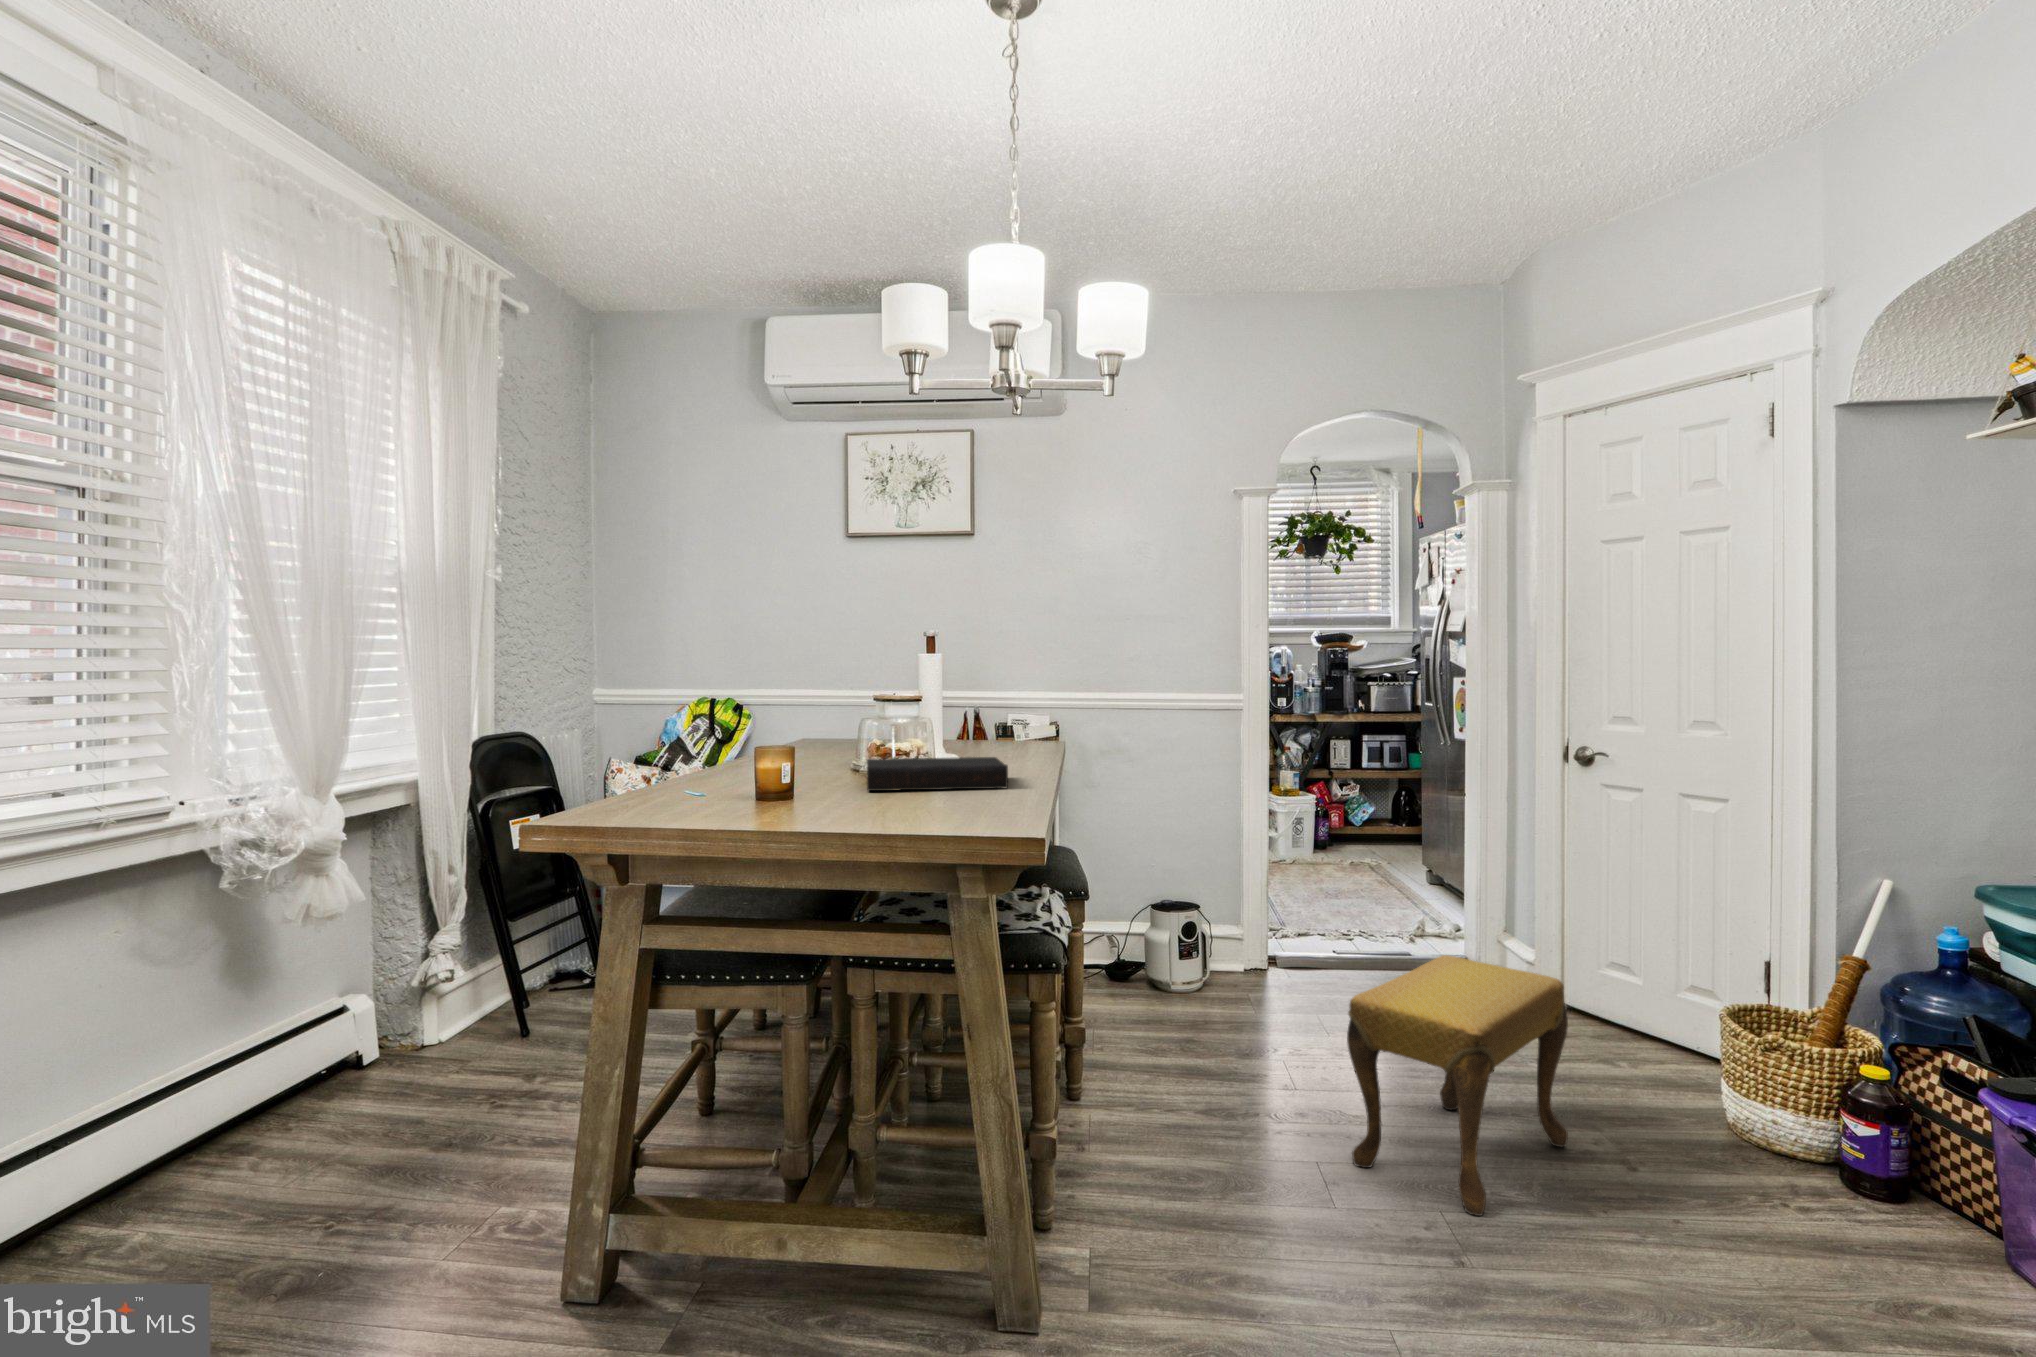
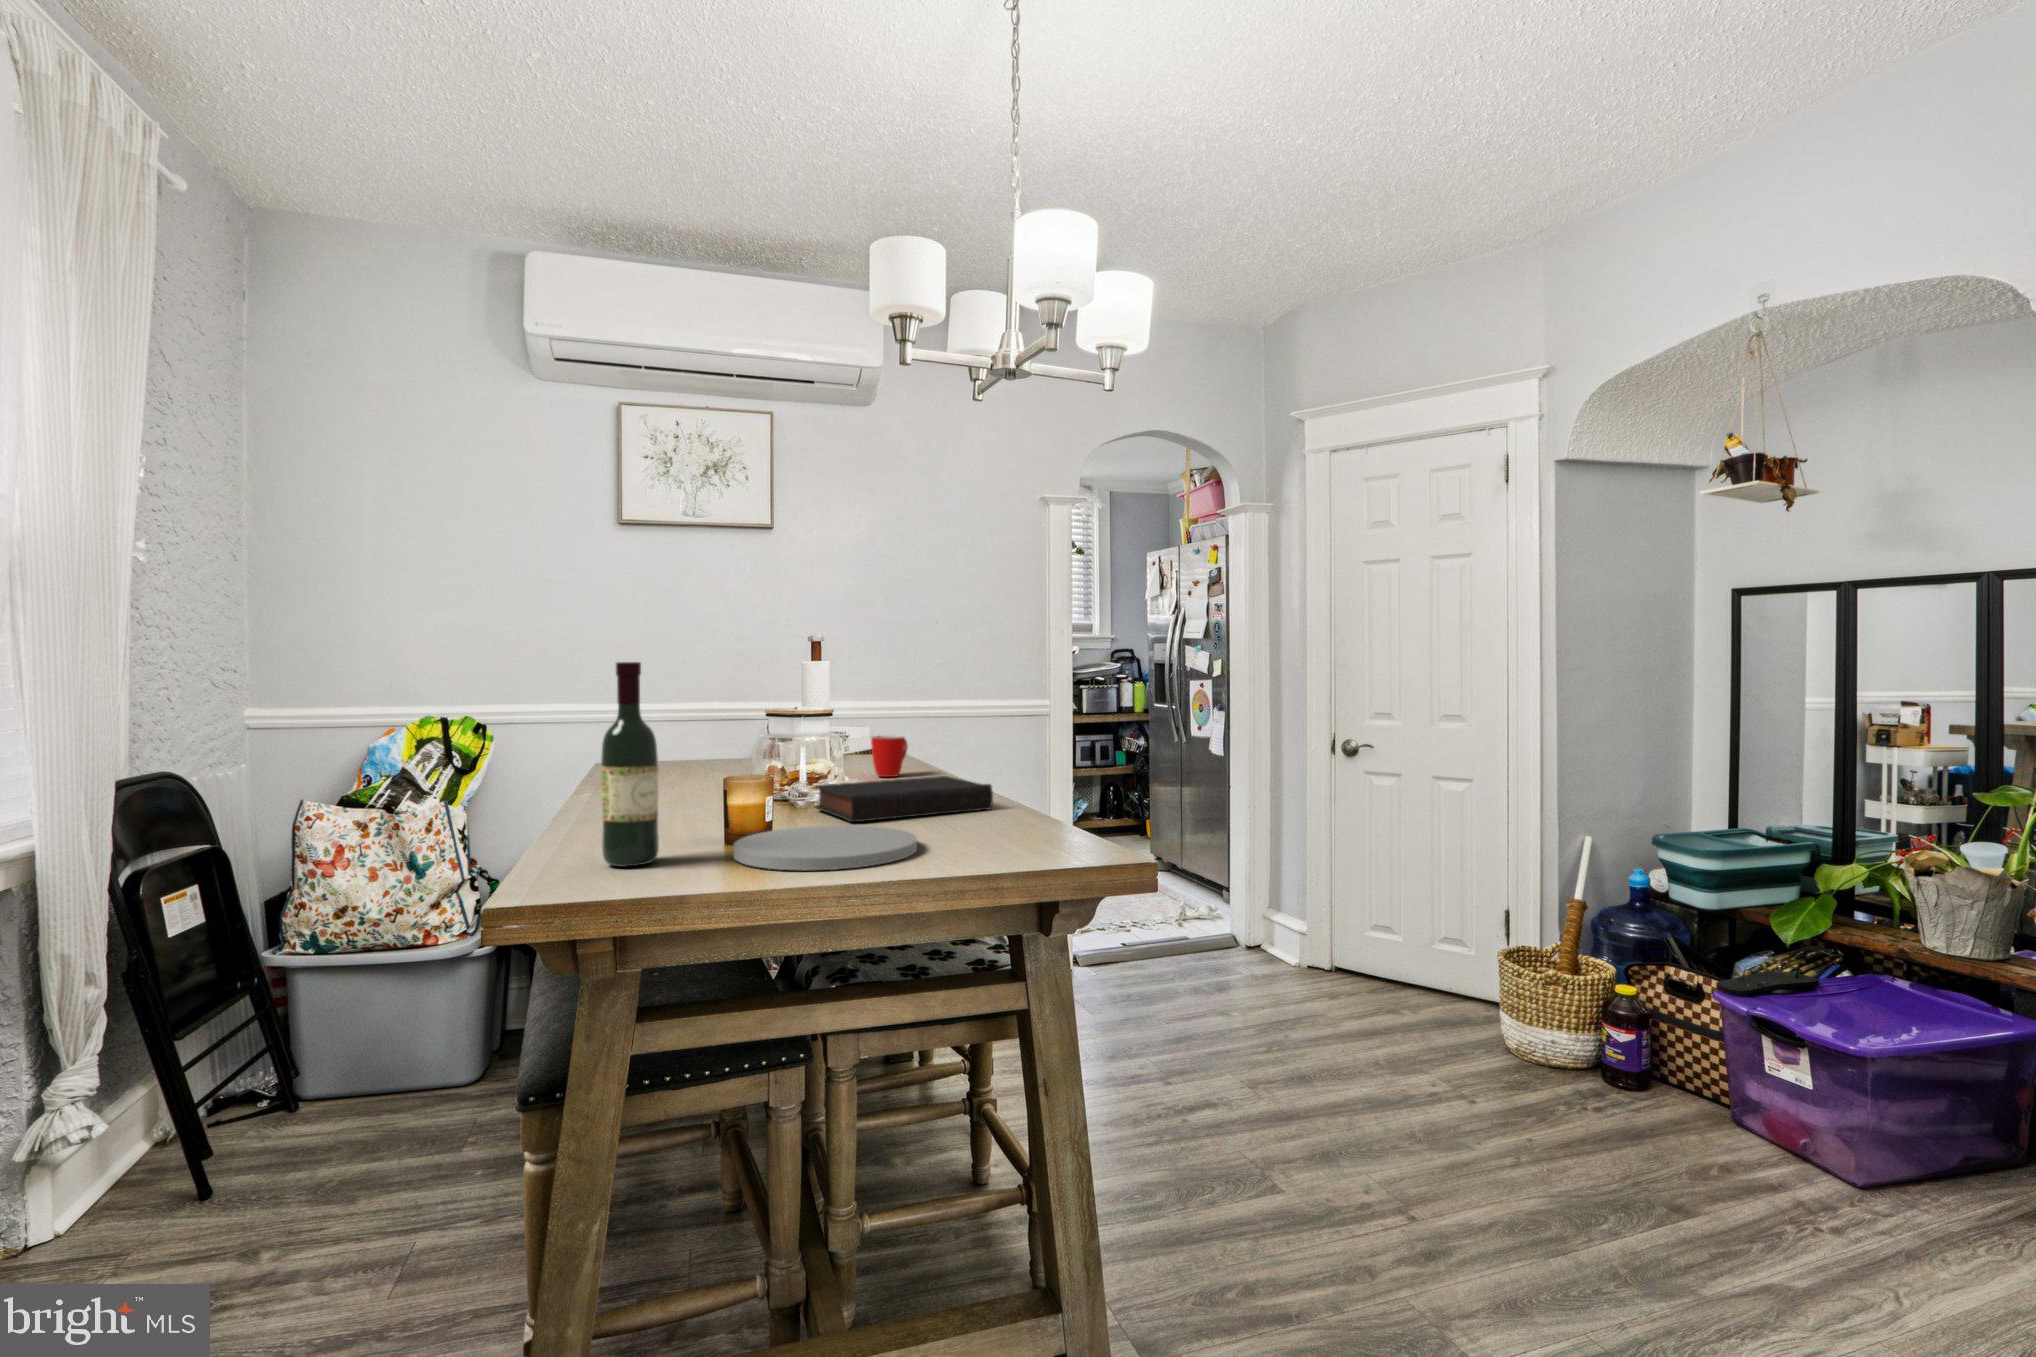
wine bottle: none [624,647,669,810] -> present [601,662,659,867]
mug: none [982,721,1021,759] -> present [871,736,908,777]
plate: none [713,790,871,823] -> present [733,825,917,870]
footstool: present [1347,955,1568,1216] -> none [1267,935,1418,1167]

